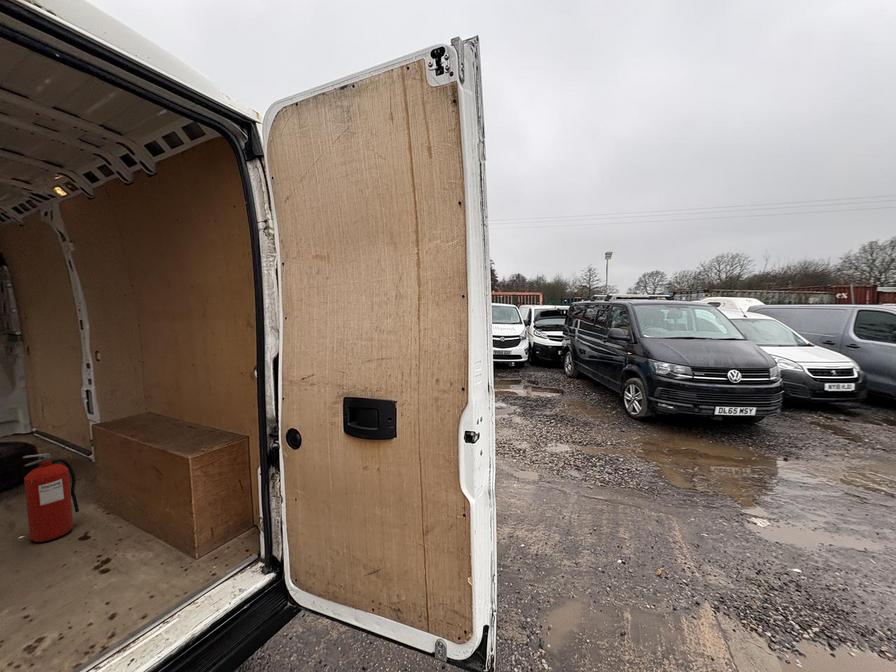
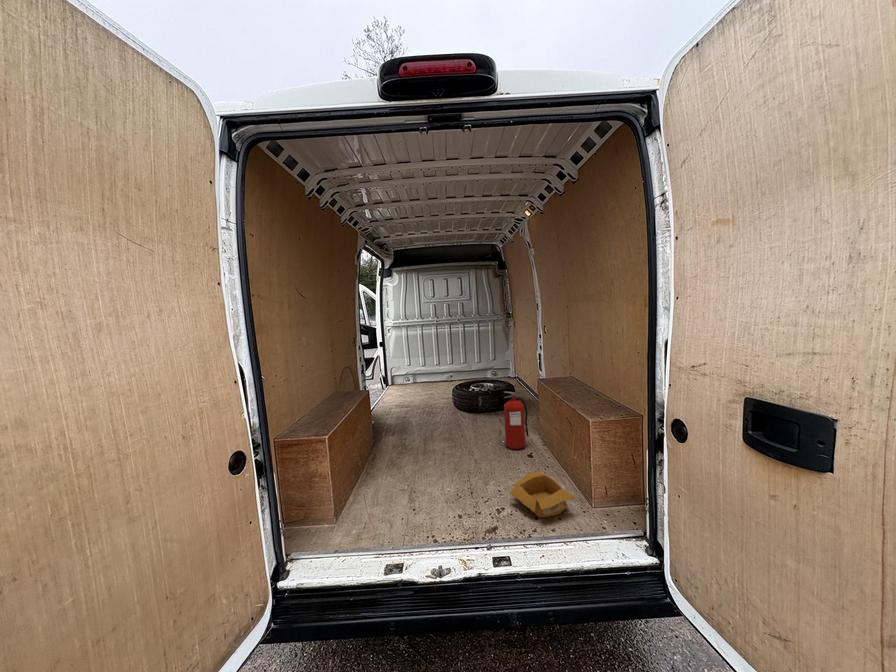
cardboard box: none [52,551,173,614] -> present [509,472,576,517]

